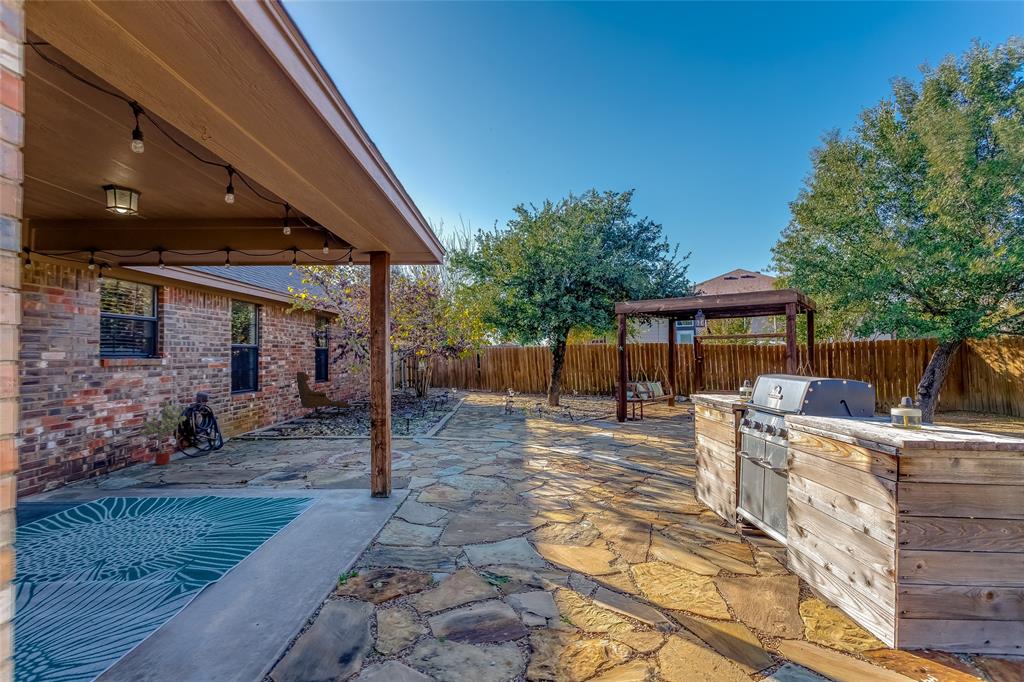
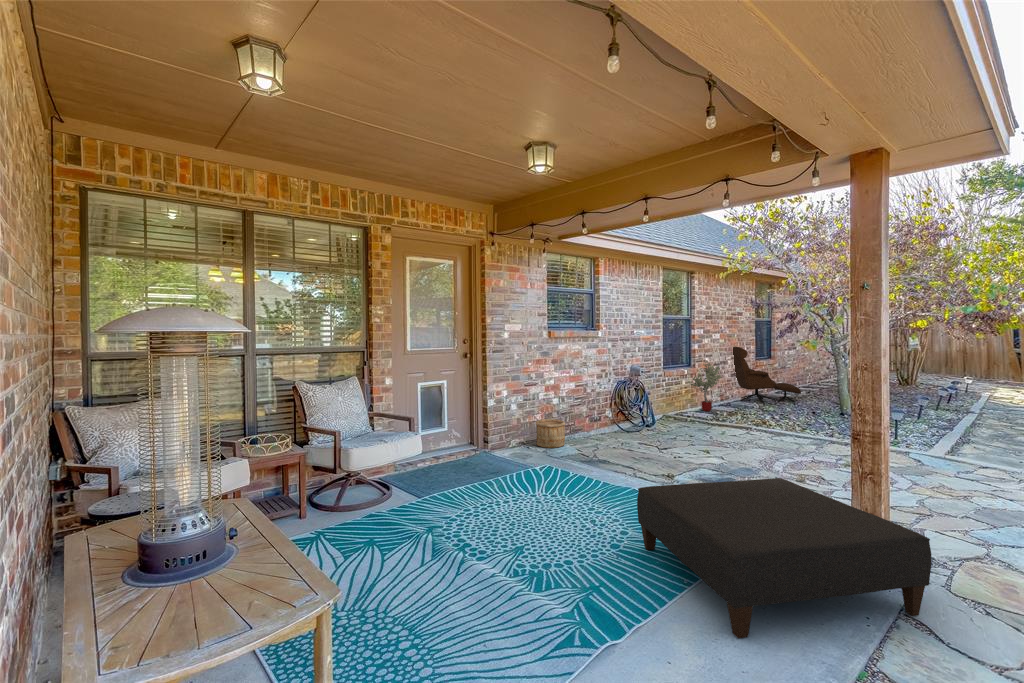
potted tree: present [138,400,186,465] -> present [690,361,721,411]
wooden bucket: none [83,453,125,484] -> present [536,419,565,448]
ottoman: none [222,460,405,555] -> present [637,478,931,638]

